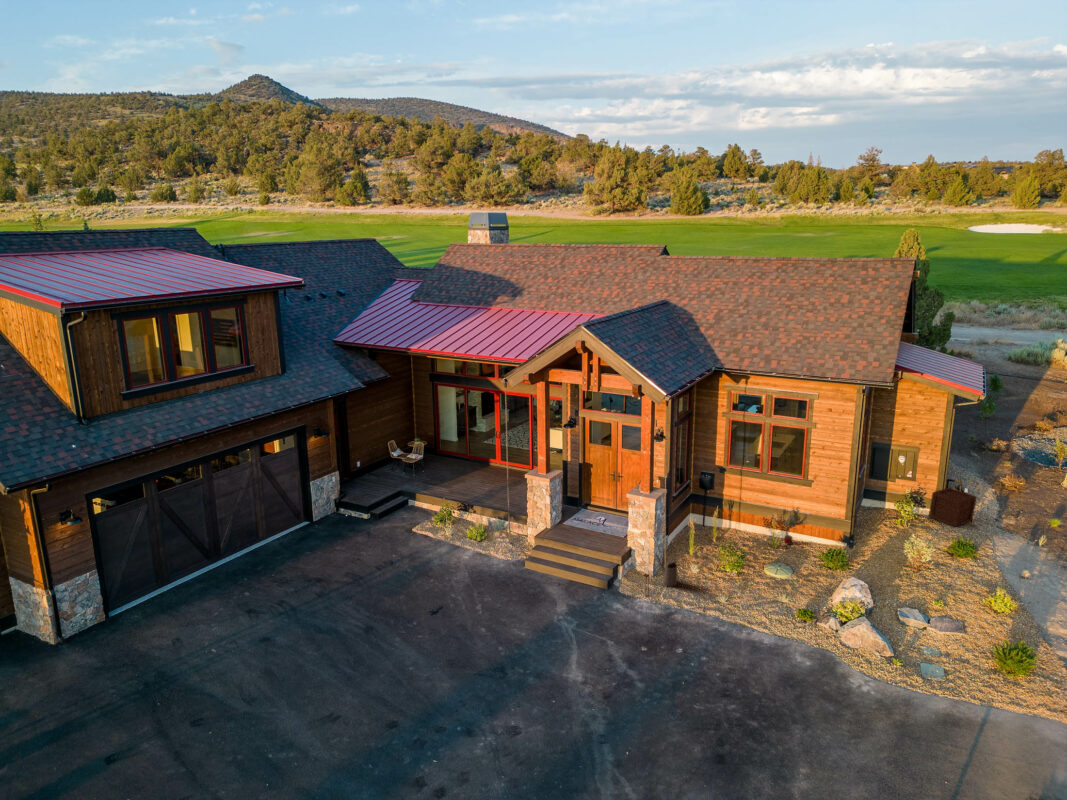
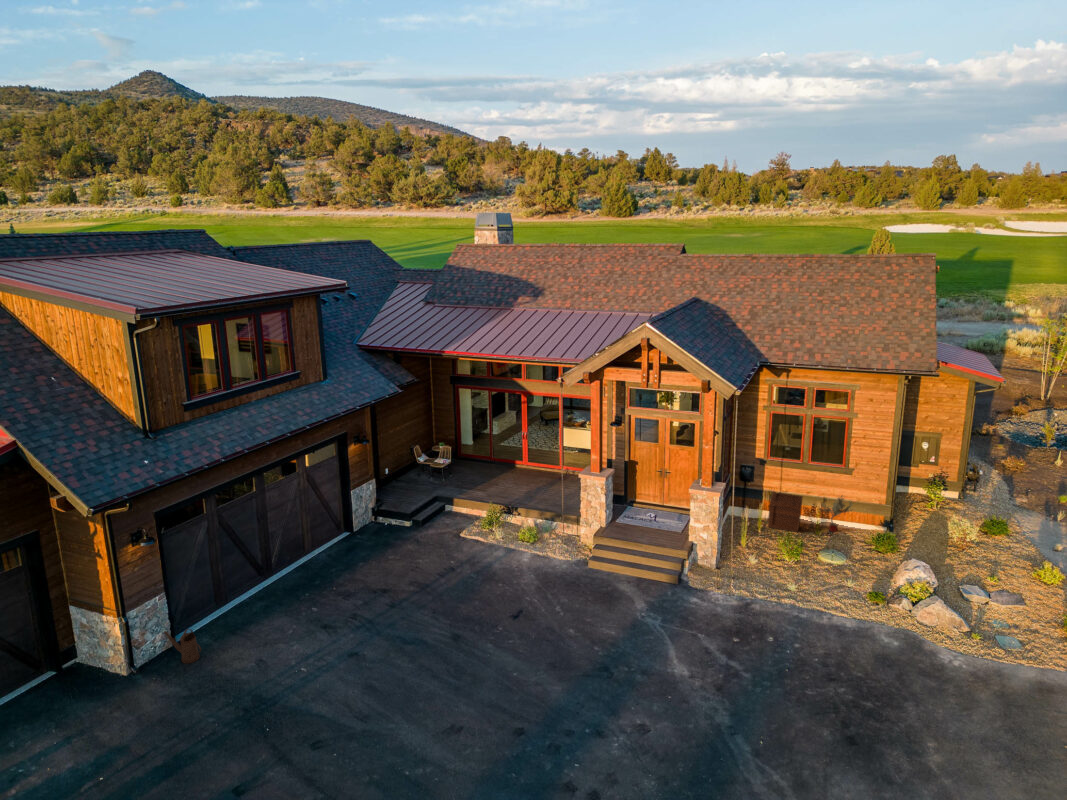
wooden crate: present [929,488,976,527] -> present [768,492,803,532]
watering can: present [656,554,679,587] -> present [164,629,201,664]

